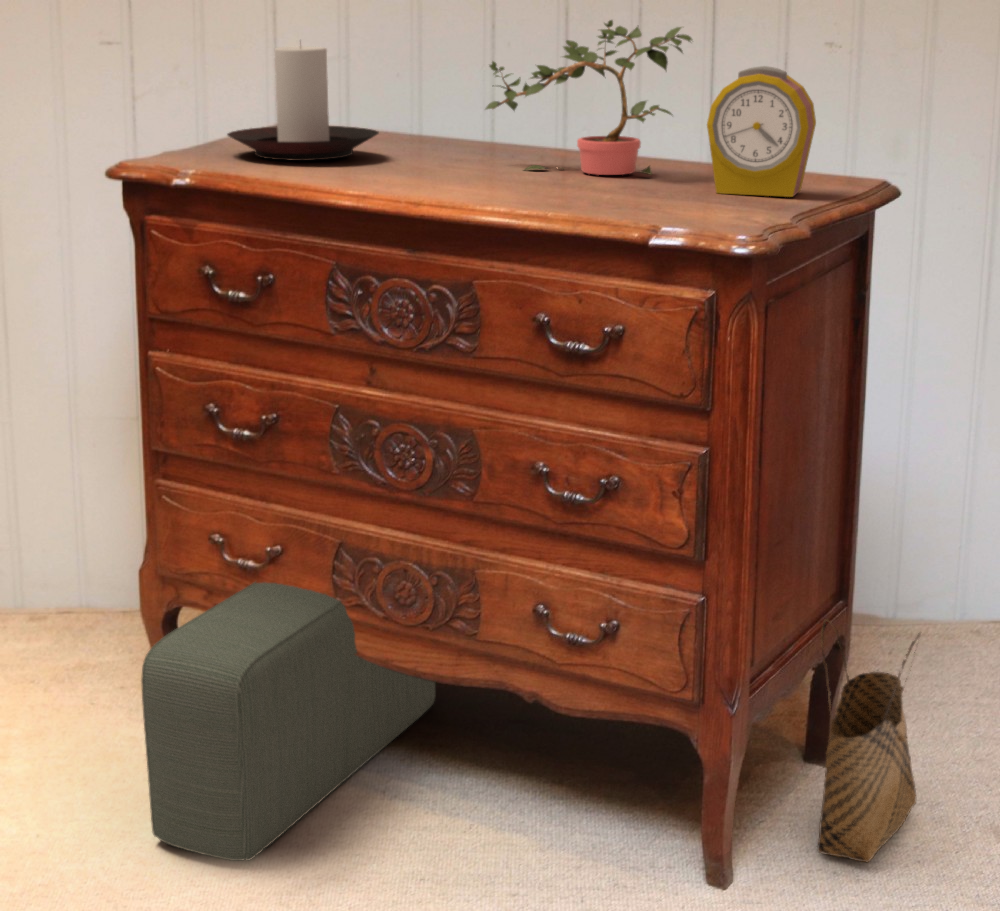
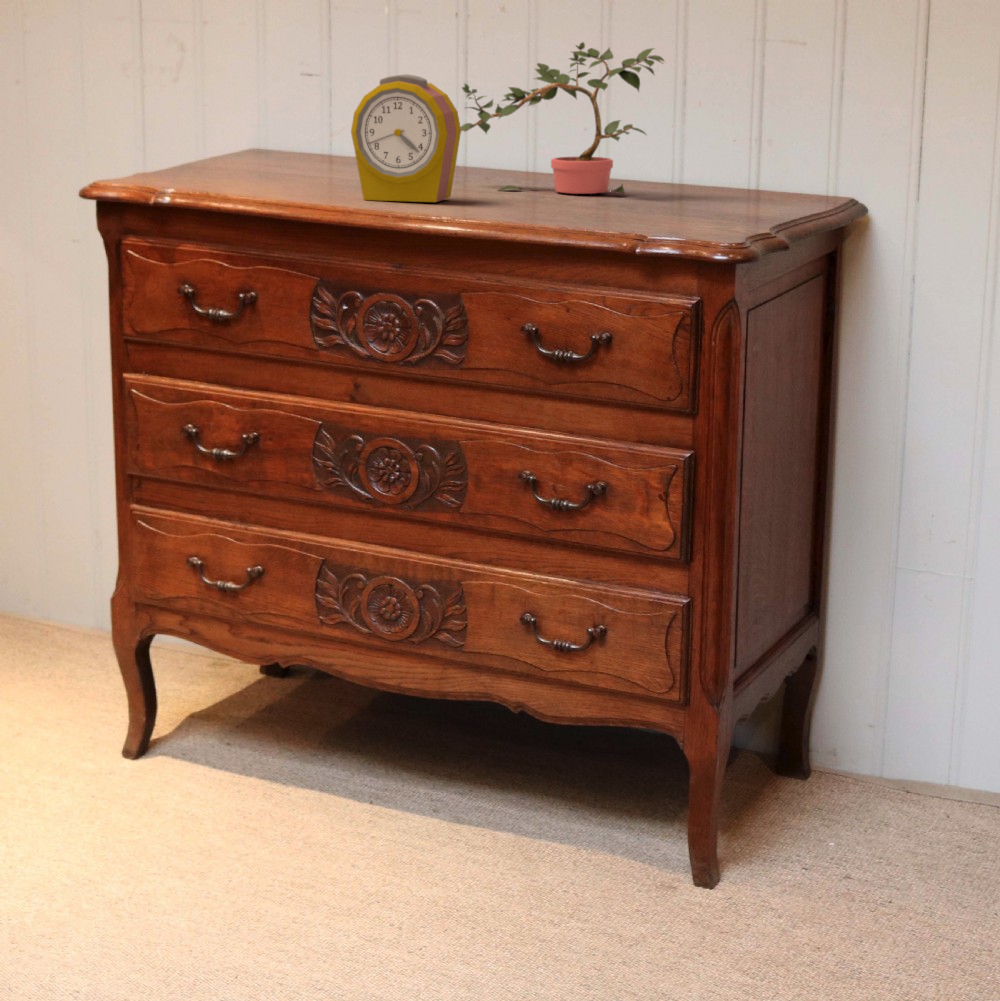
candle holder: present [227,46,379,161] -> none [200,63,352,182]
alarm clock: present [707,66,816,197] -> present [351,75,461,202]
pouf: present [141,582,435,861] -> none [130,559,408,877]
woven basket: present [817,619,921,862] -> none [801,624,898,860]

